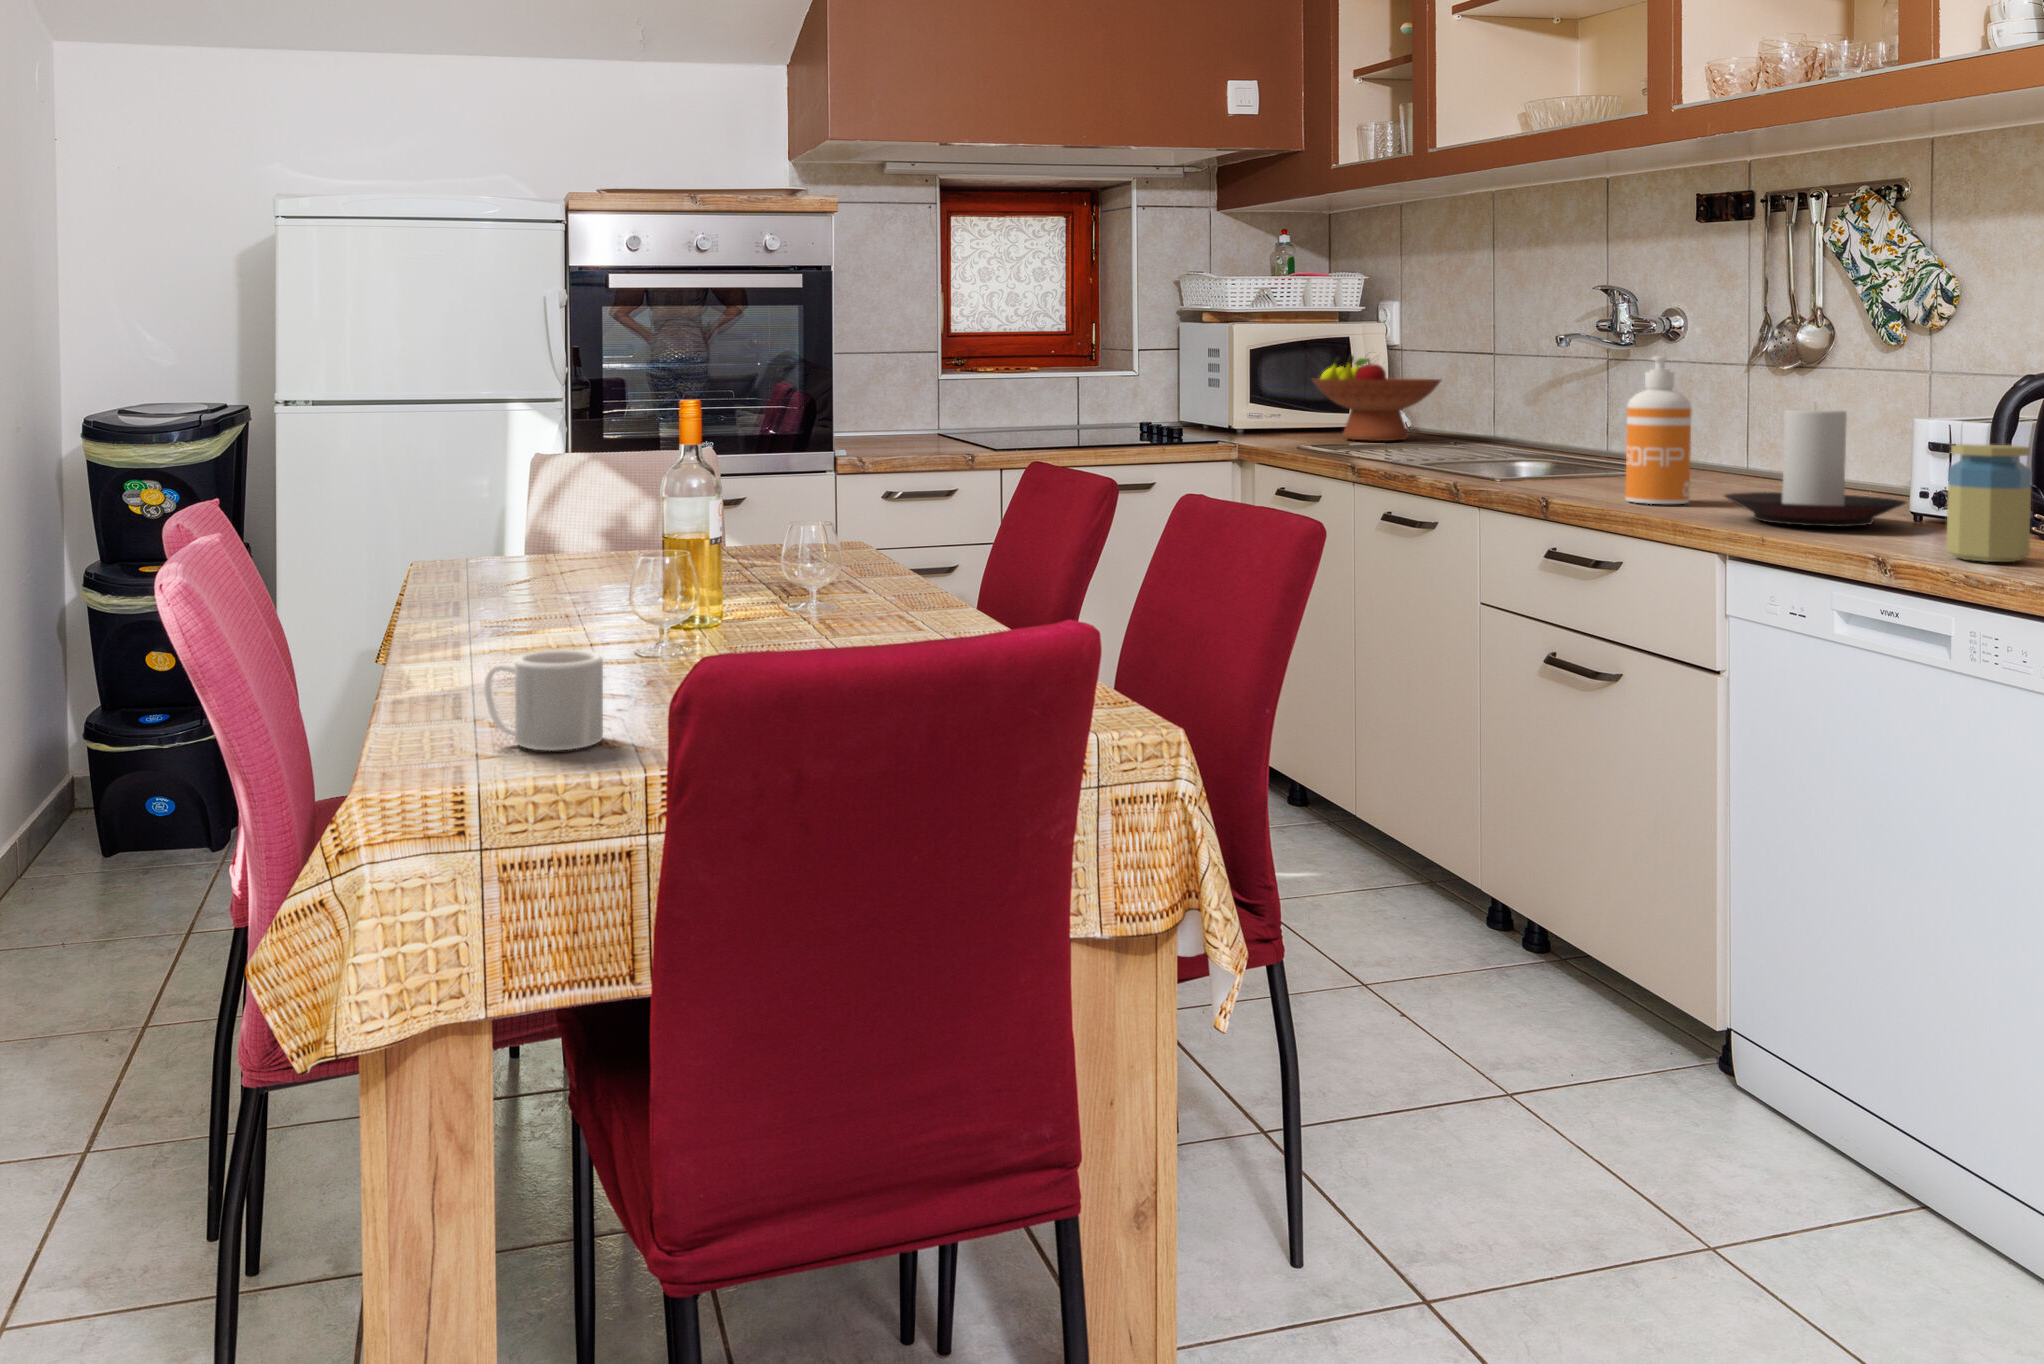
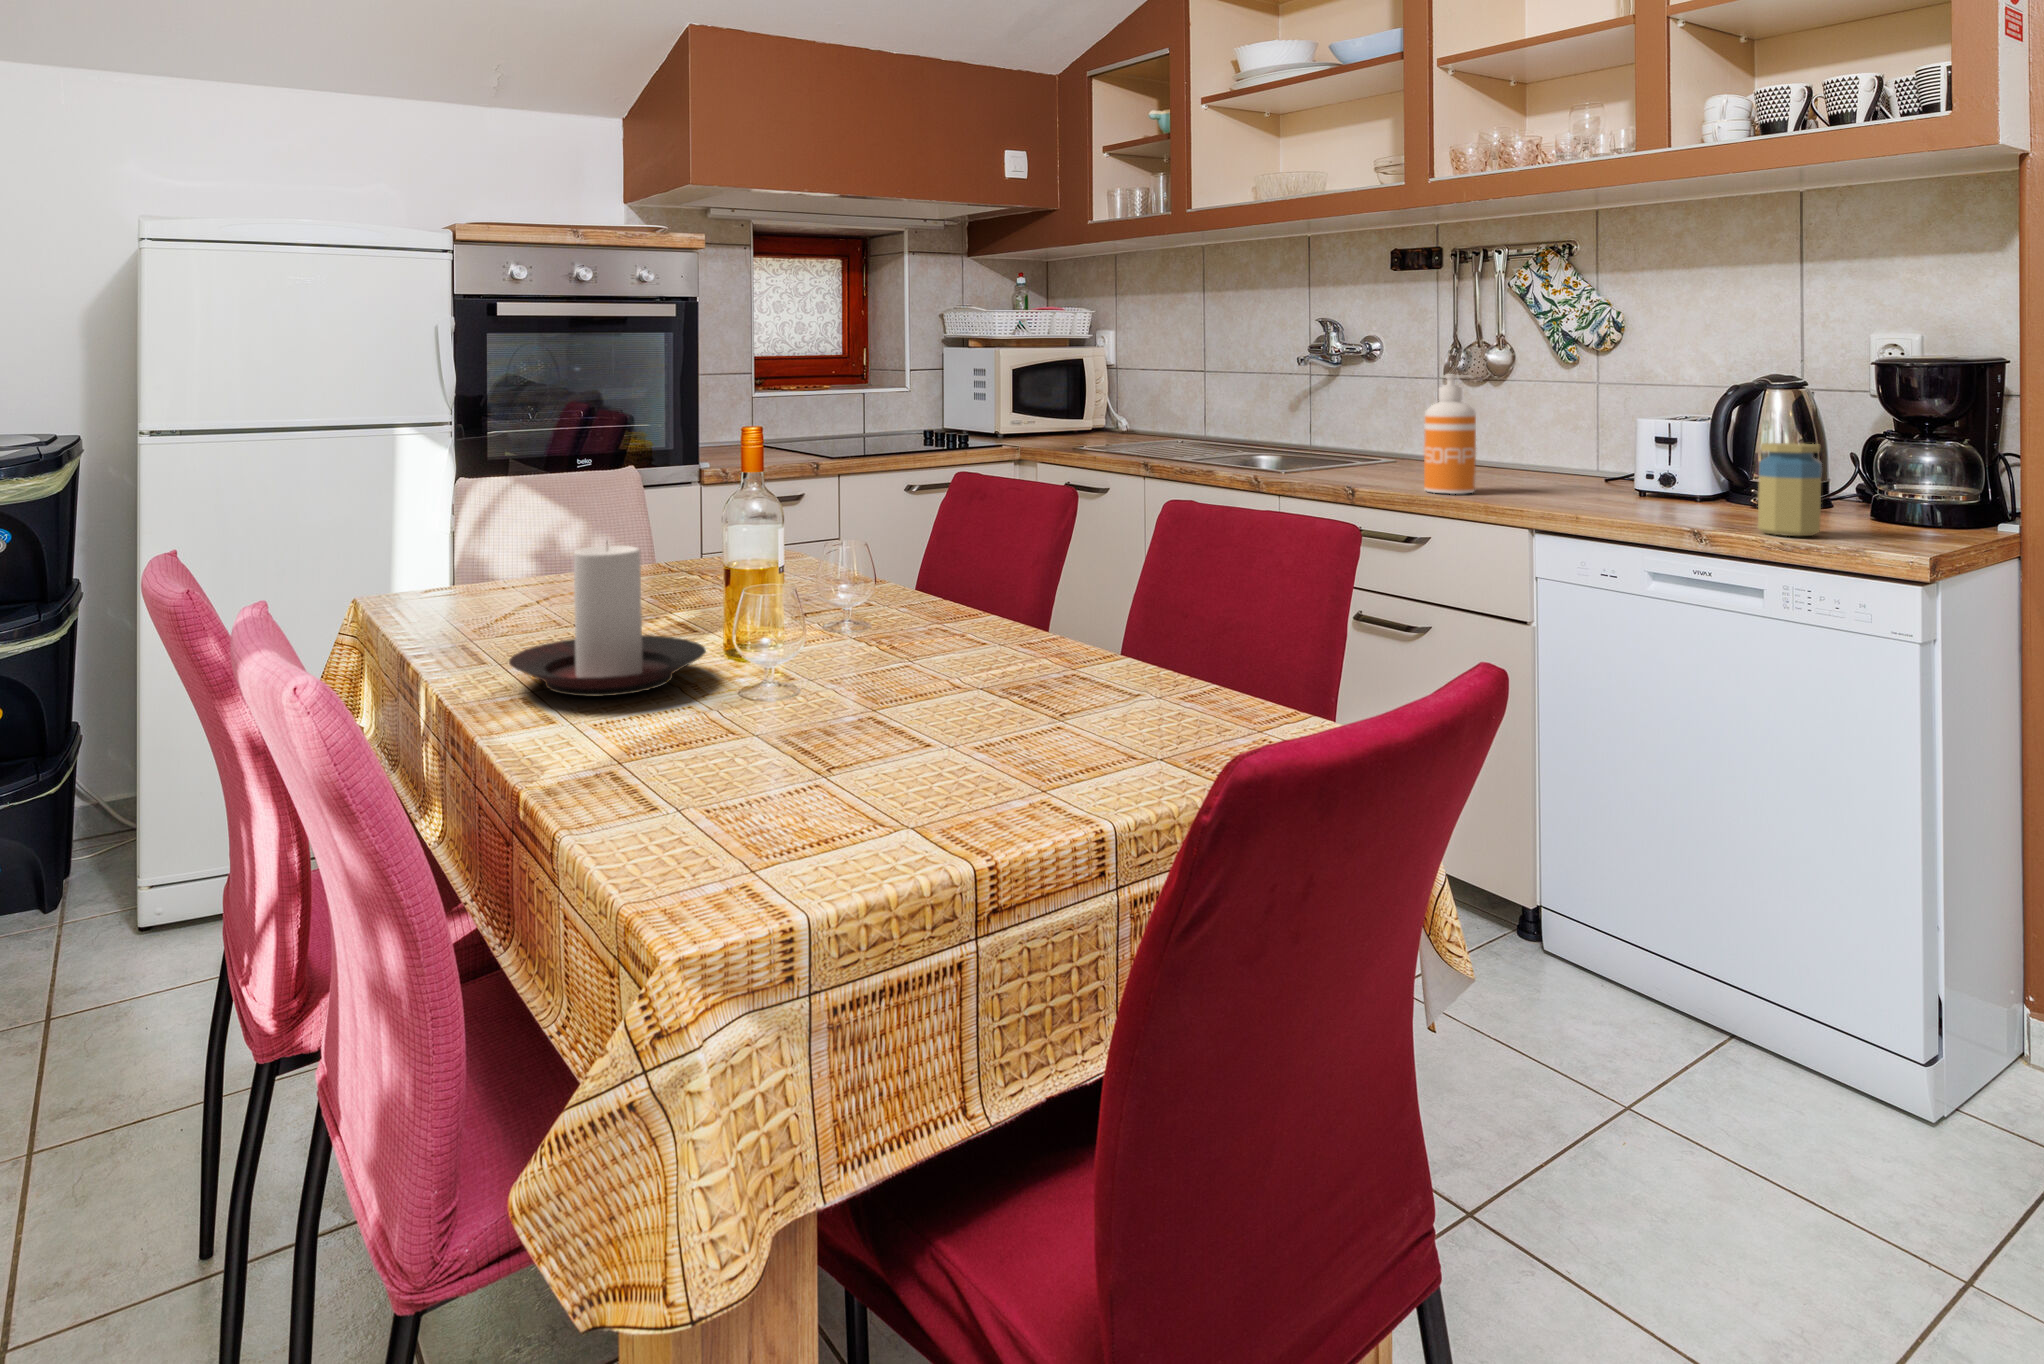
fruit bowl: present [1313,355,1441,441] -> none [1072,374,1177,443]
candle holder: present [1724,409,1906,527] -> present [509,545,706,696]
mug: present [485,650,603,751] -> none [724,724,856,849]

